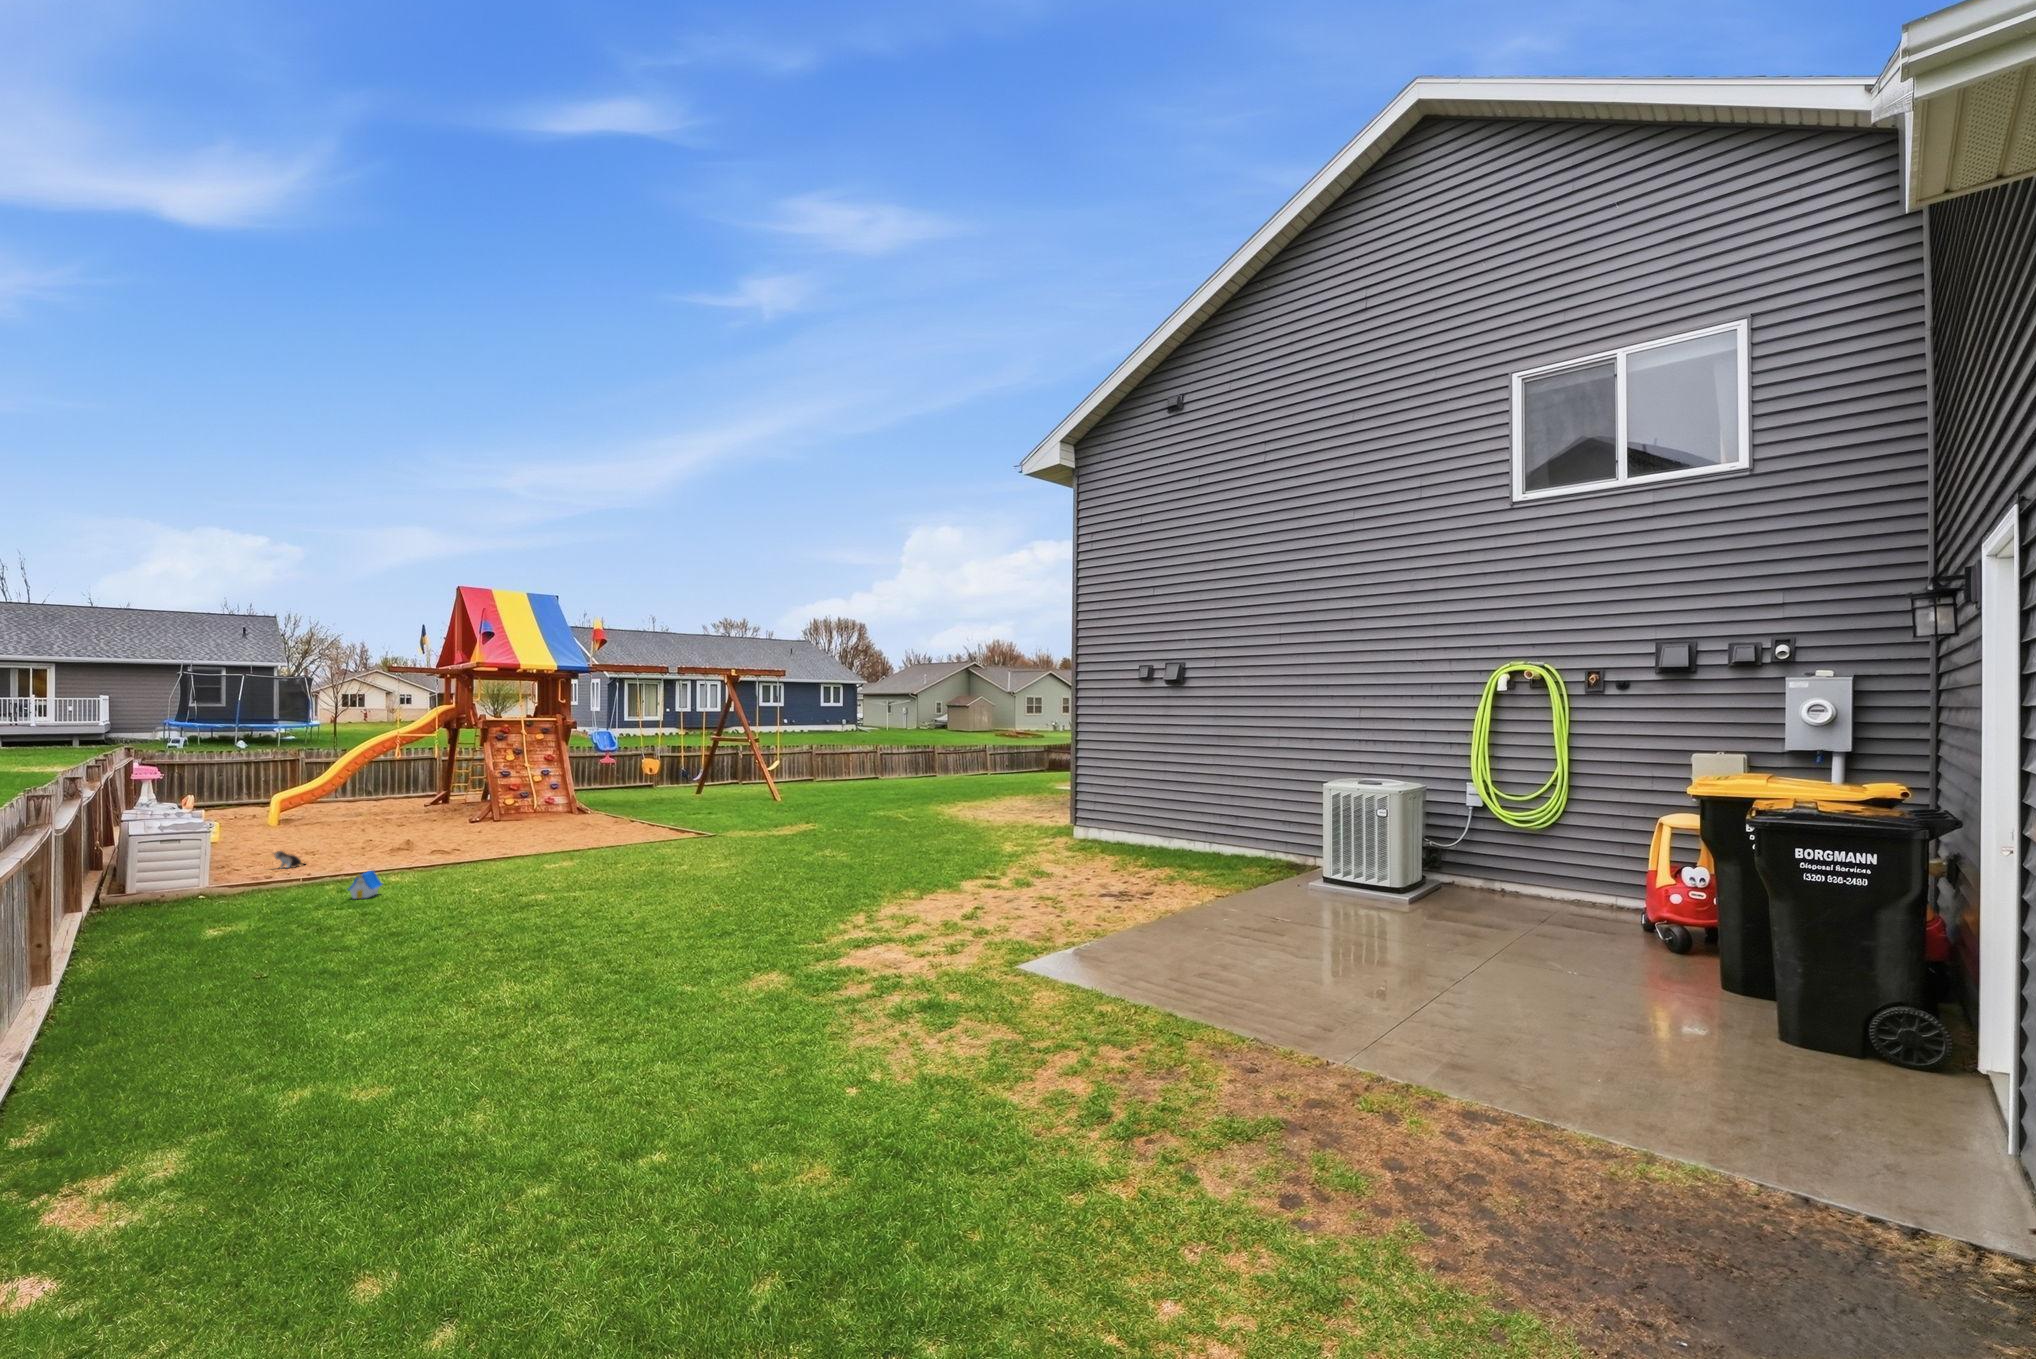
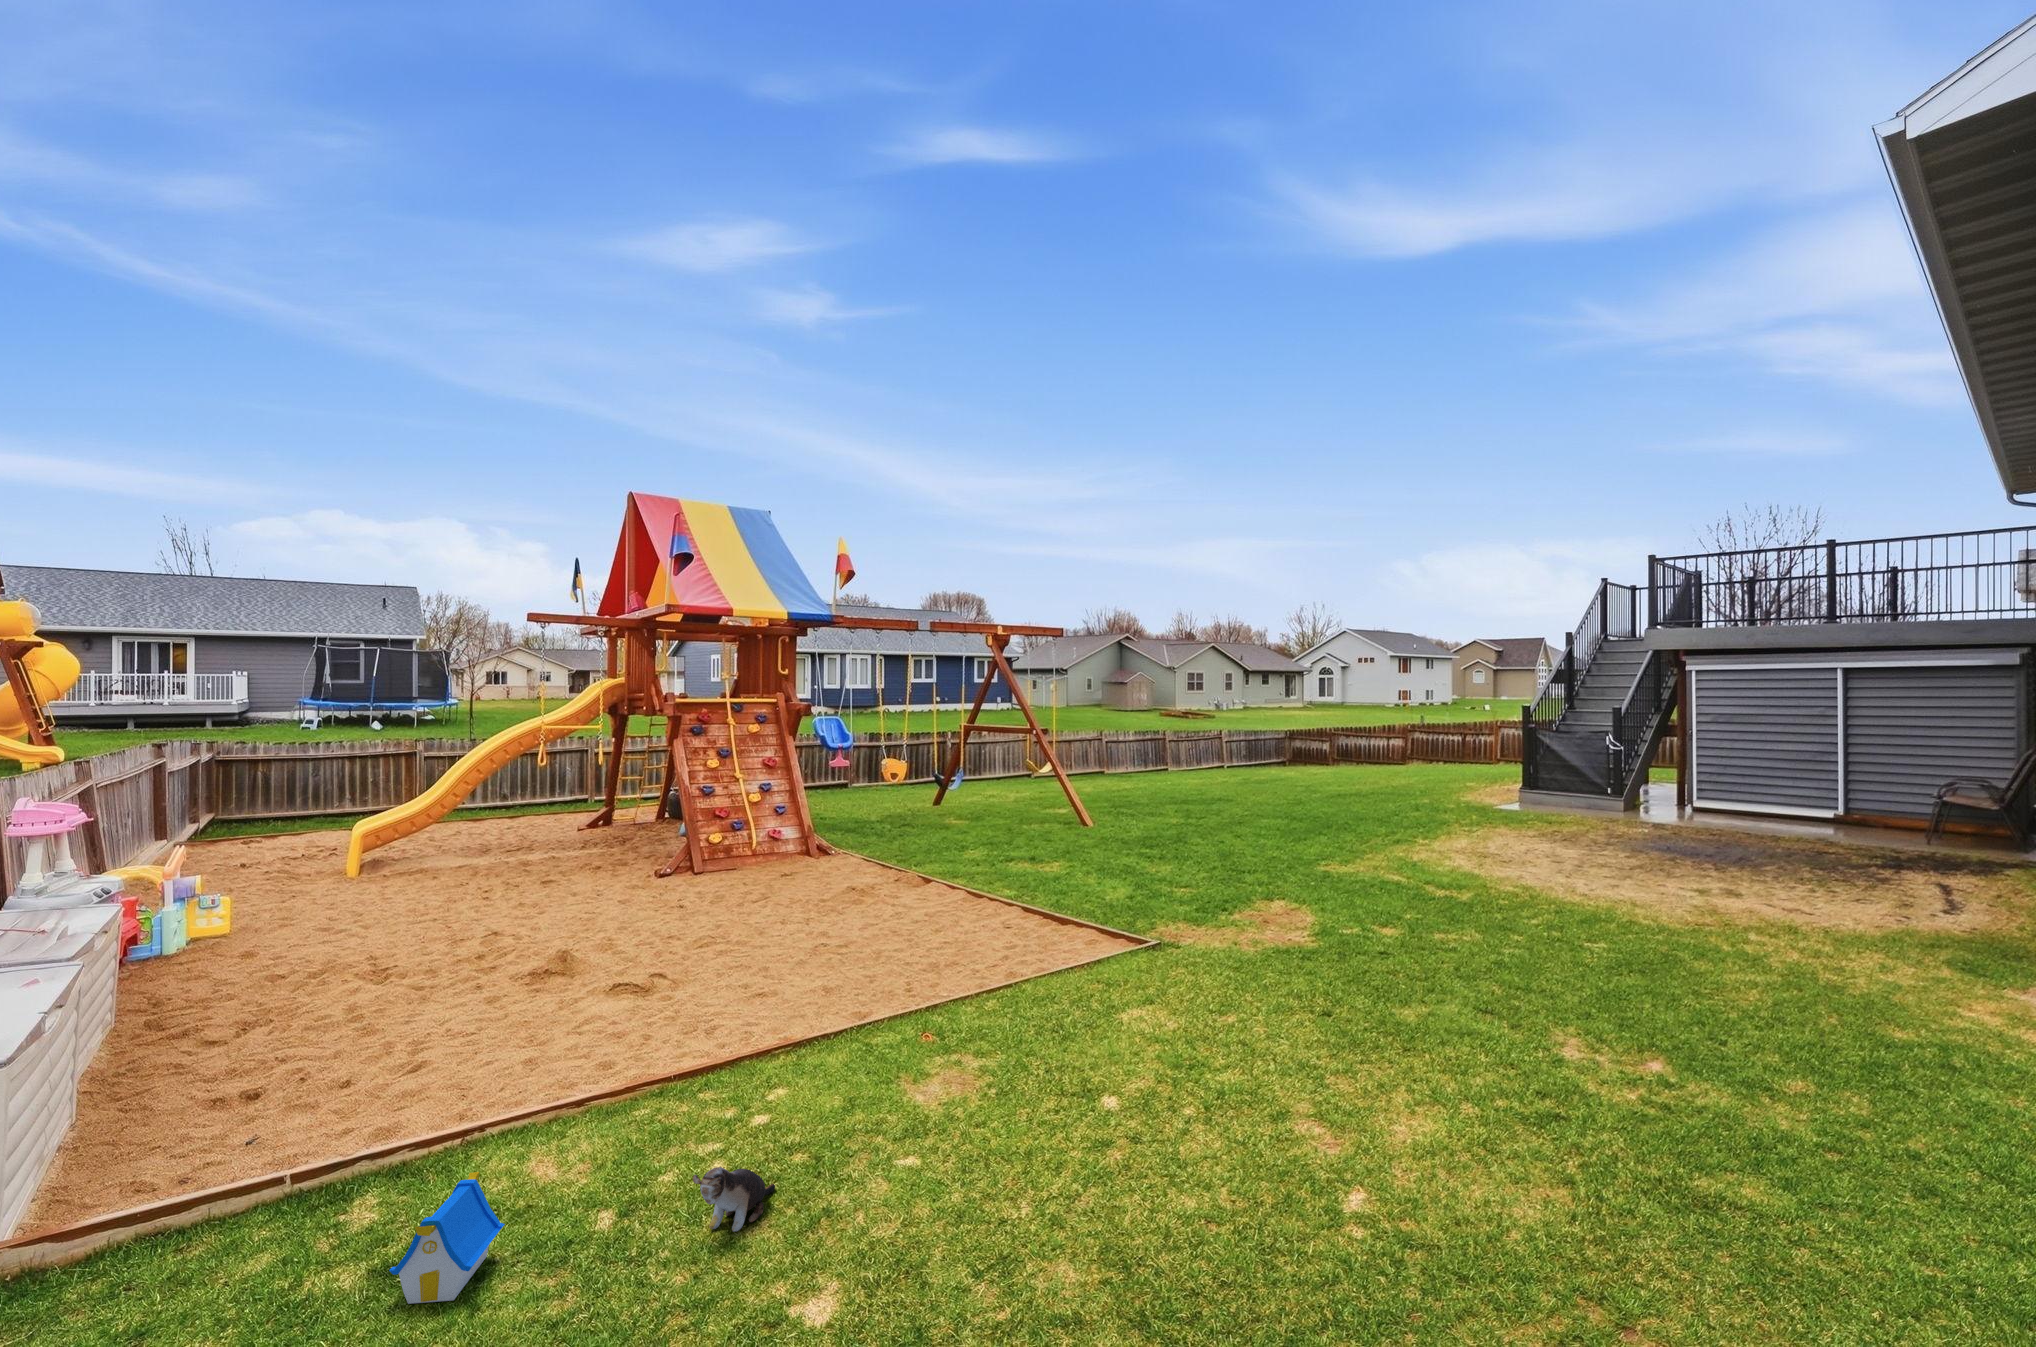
plush toy: present [274,851,305,868] -> present [693,1167,775,1232]

